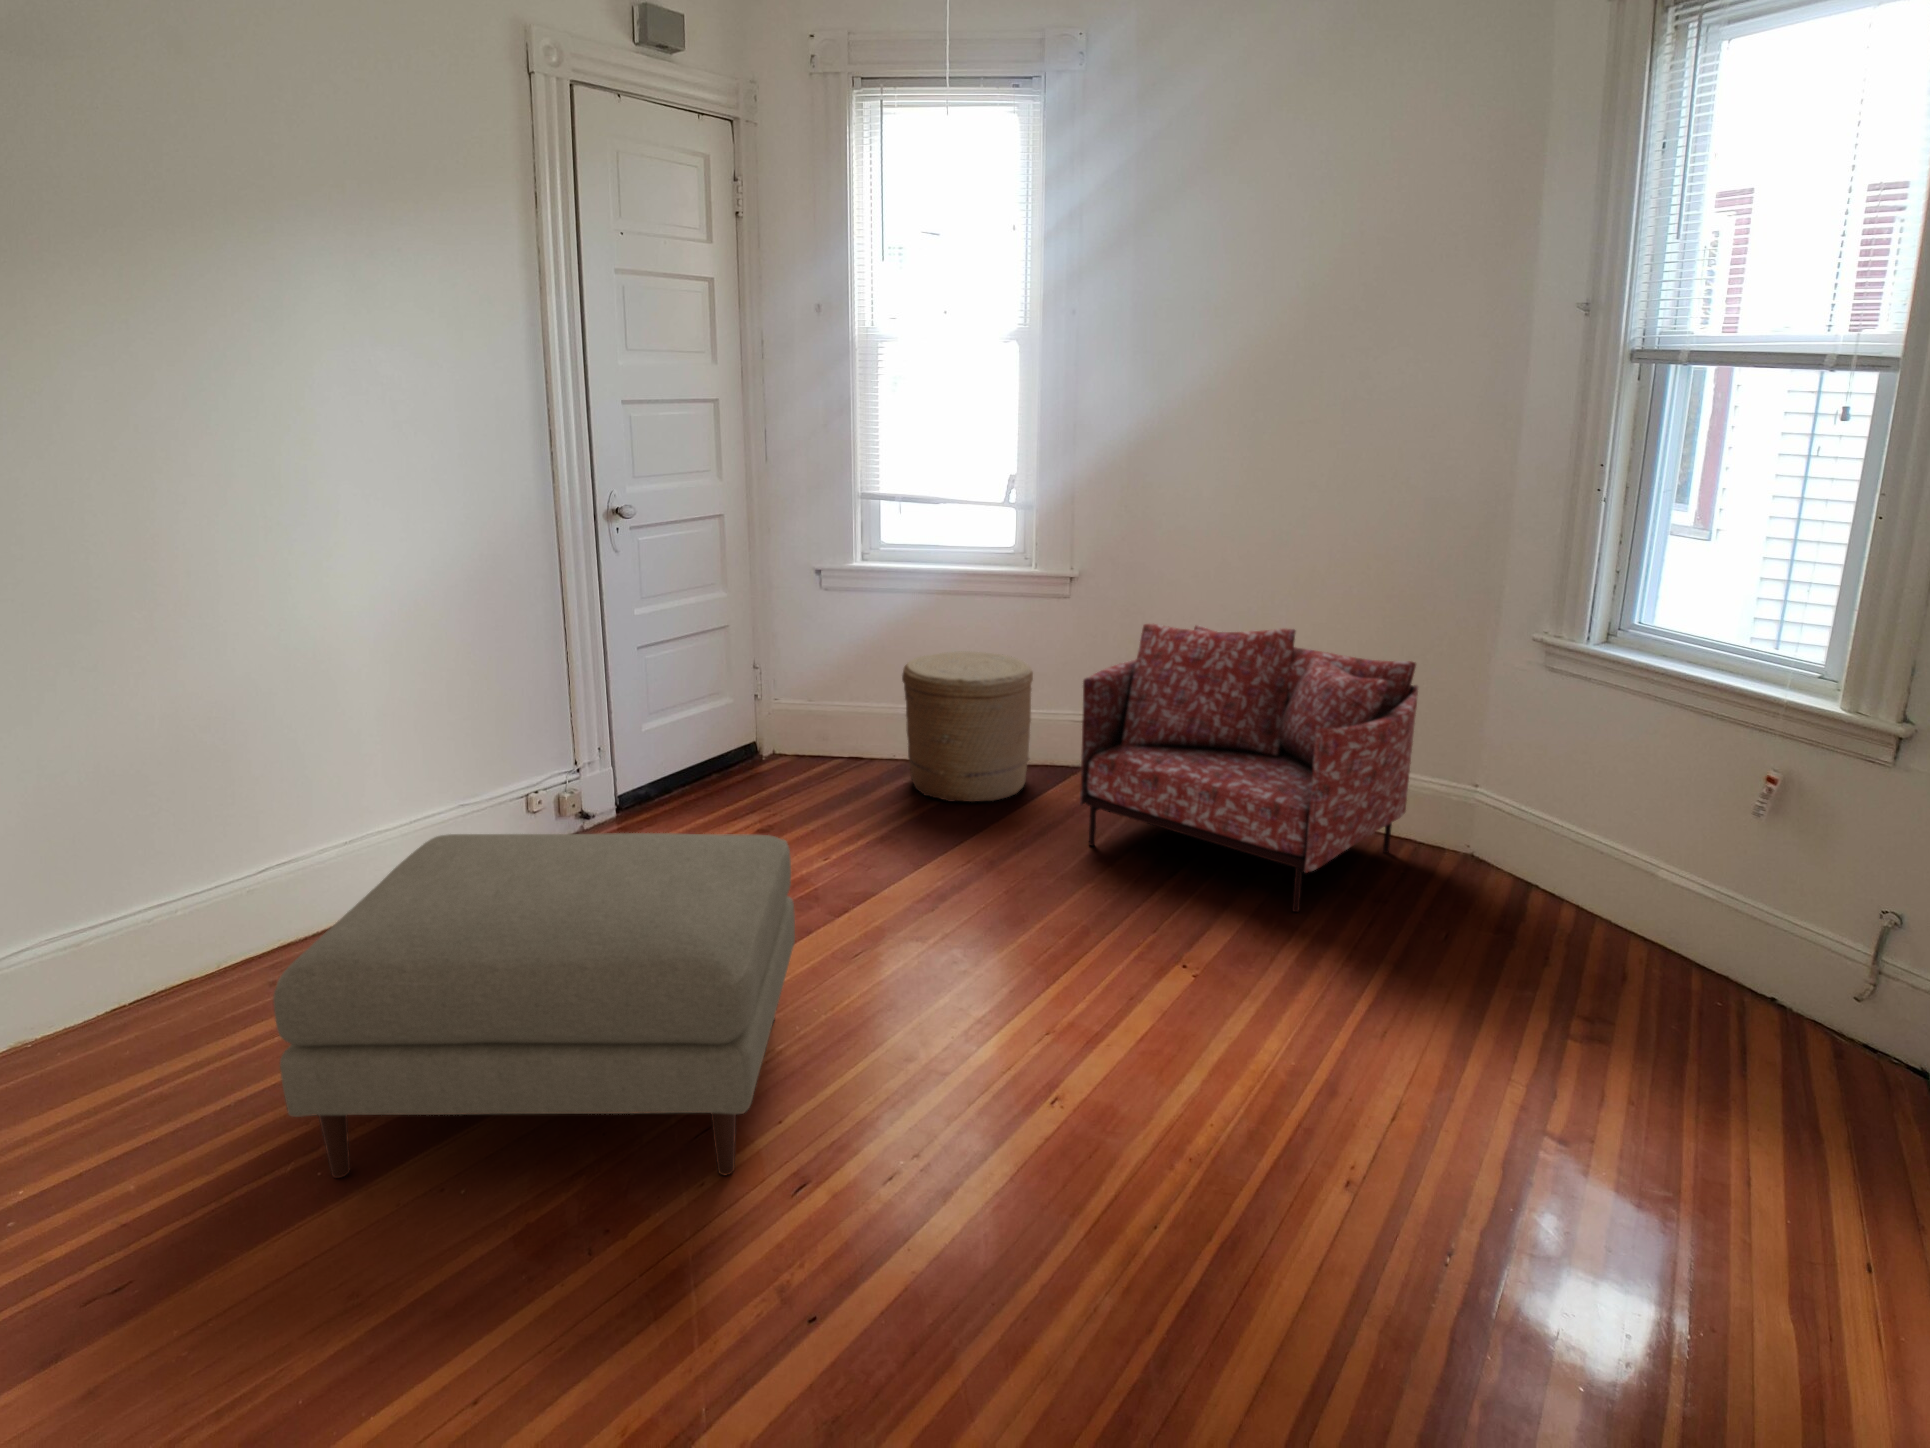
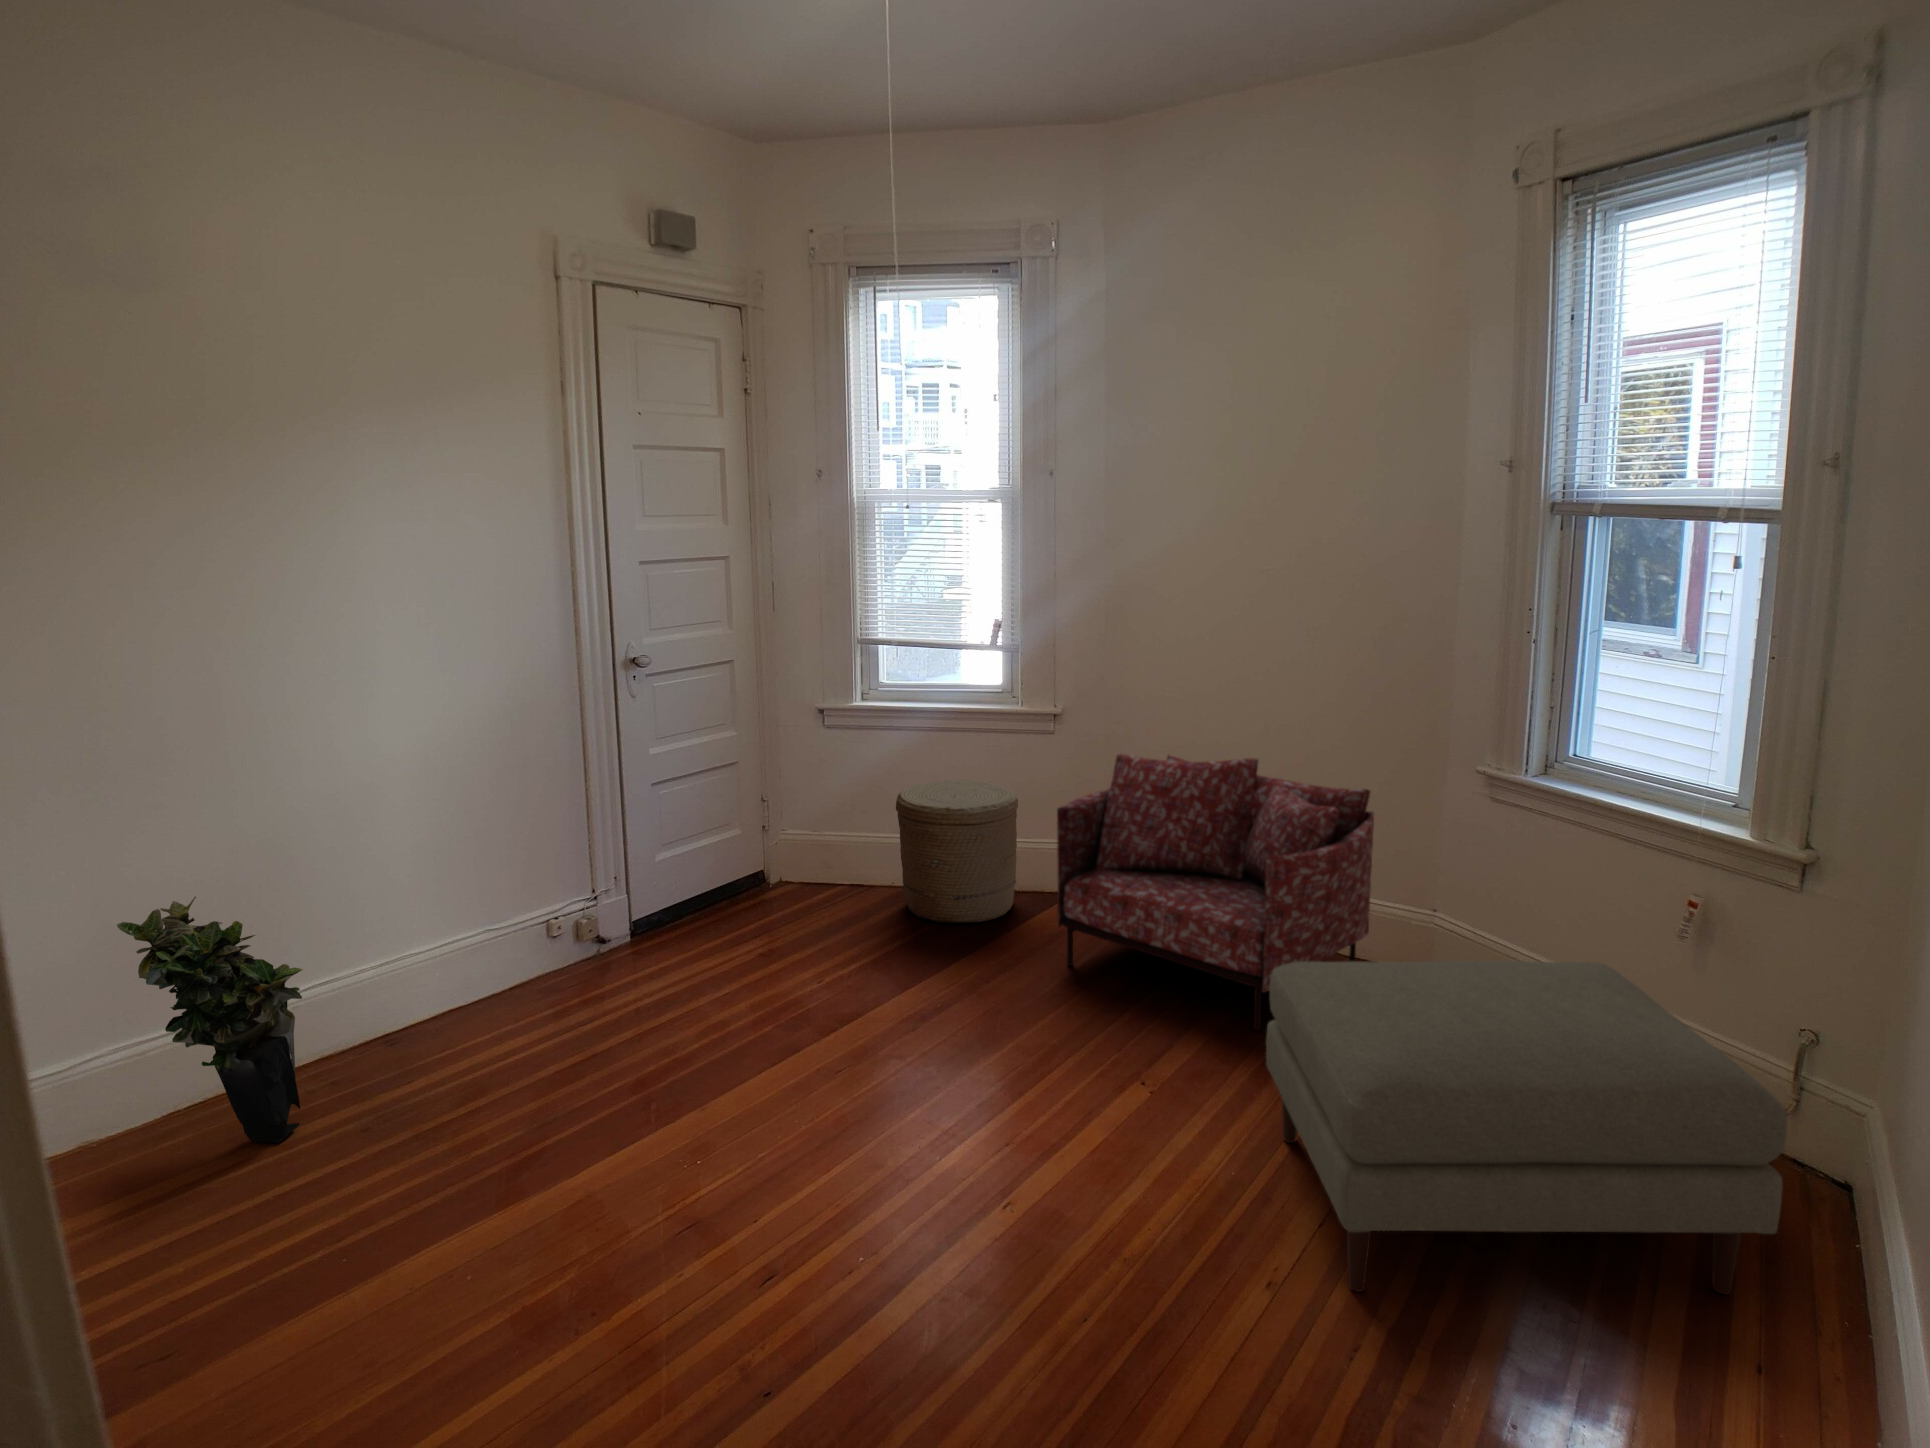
potted plant: none [38,763,262,1035] -> present [117,896,303,1143]
ottoman: present [273,833,795,1178] -> present [1266,961,1787,1294]

